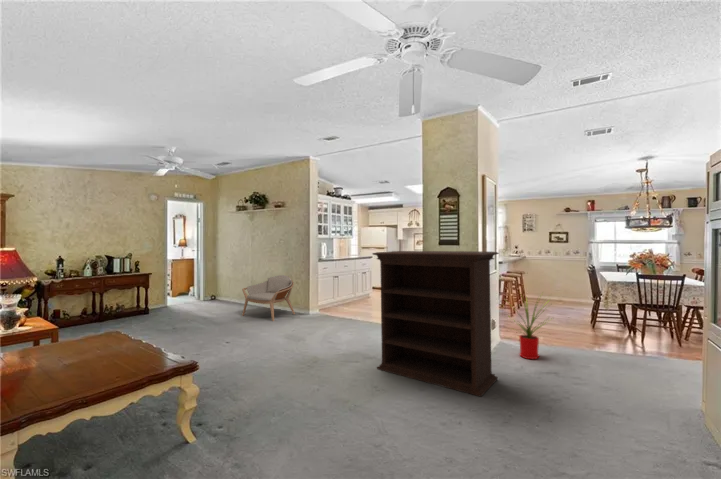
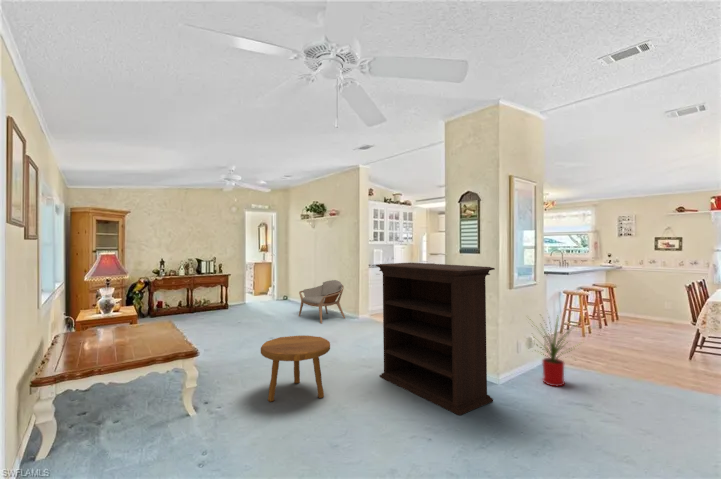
footstool: none [263,332,341,411] -> present [261,335,330,402]

